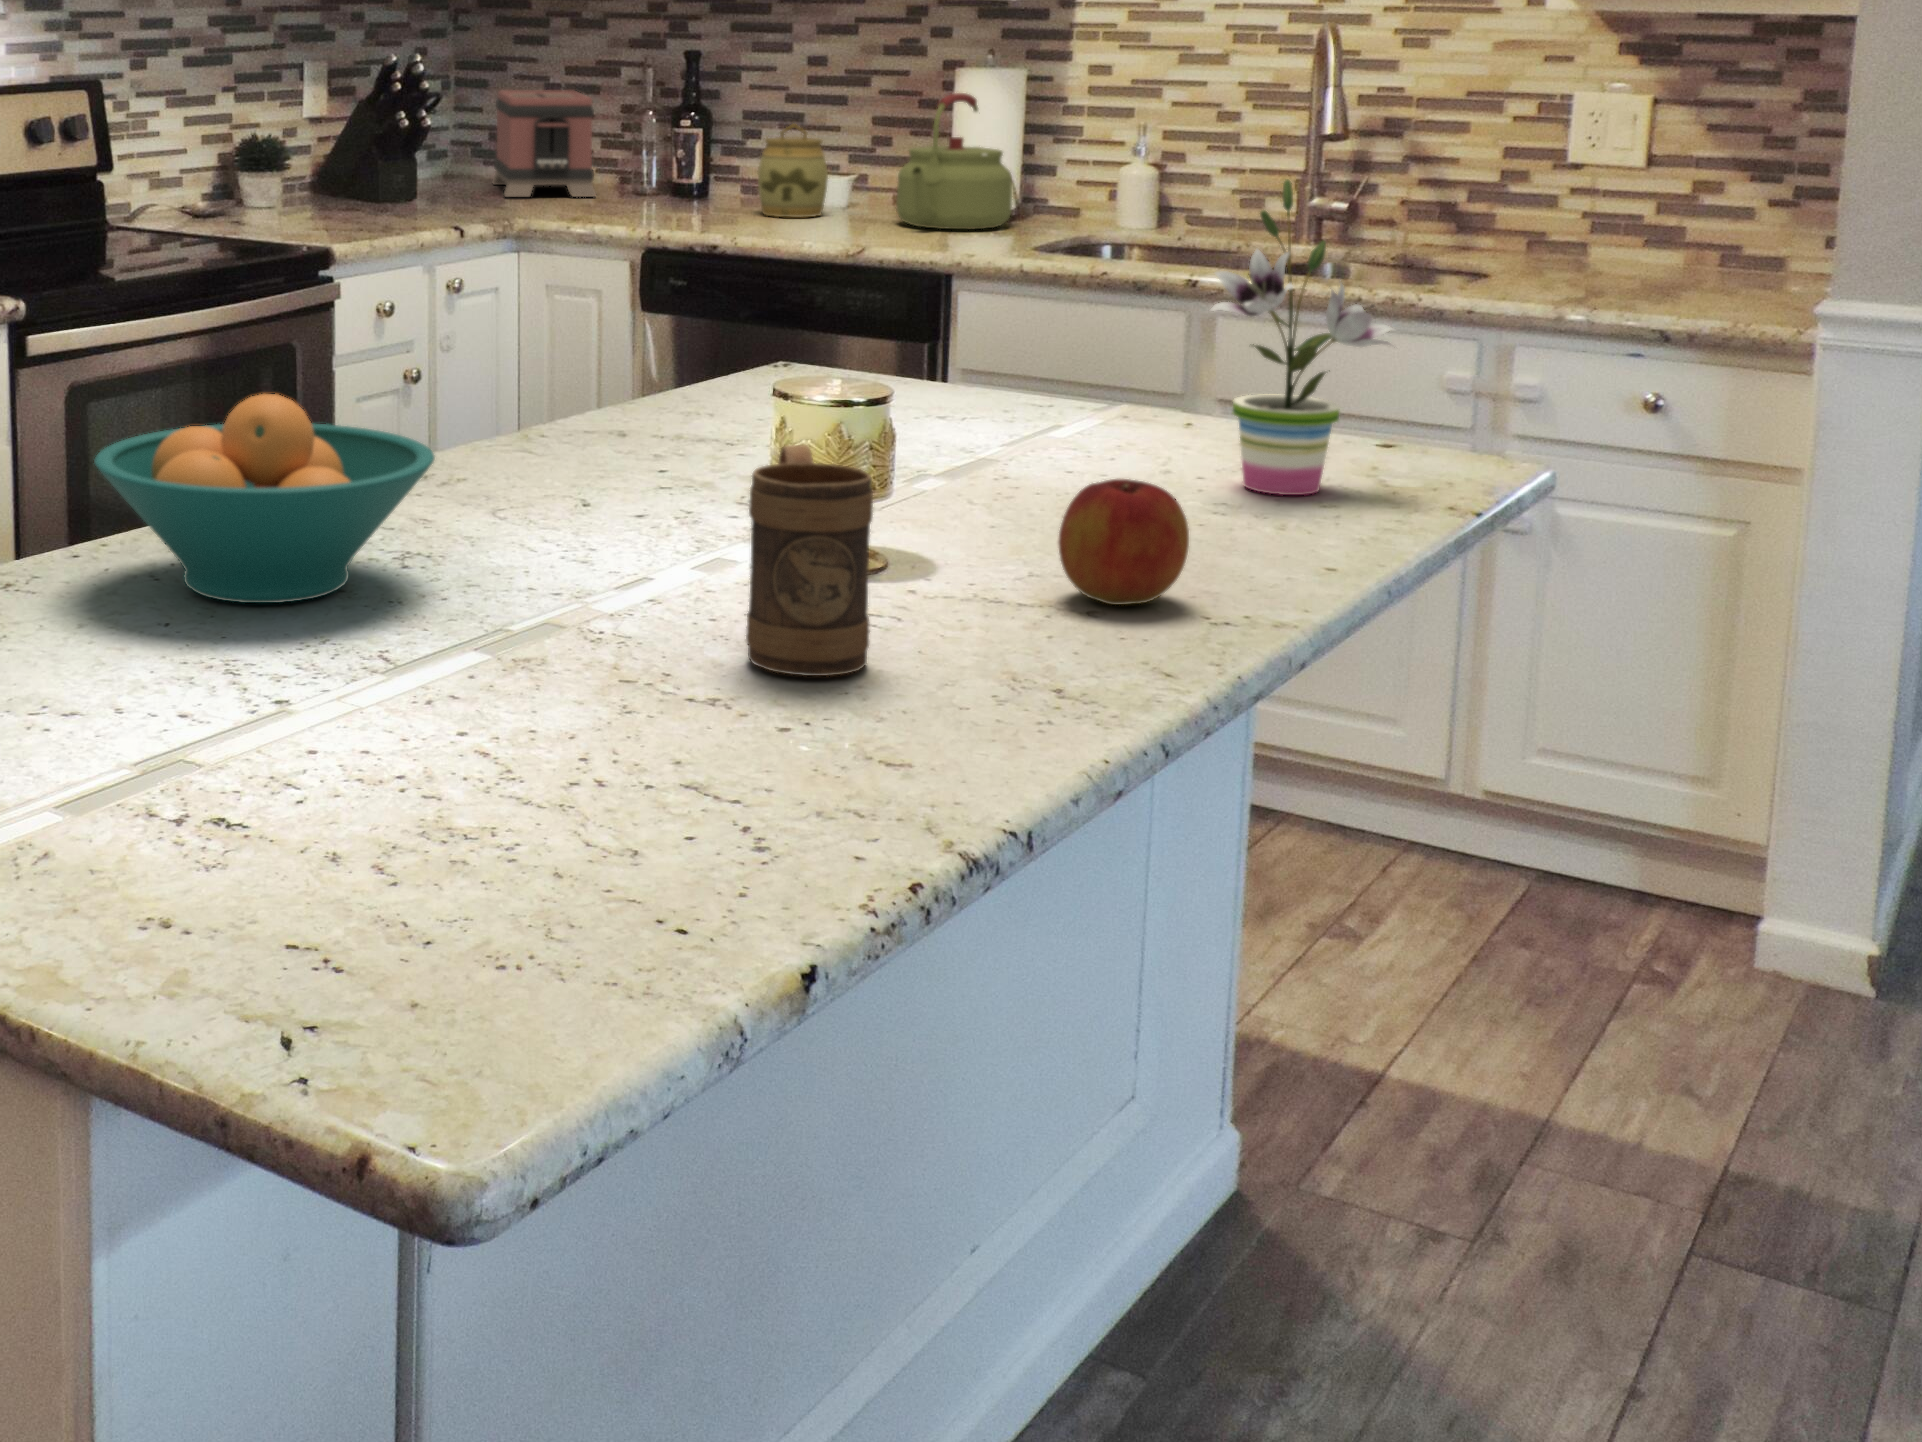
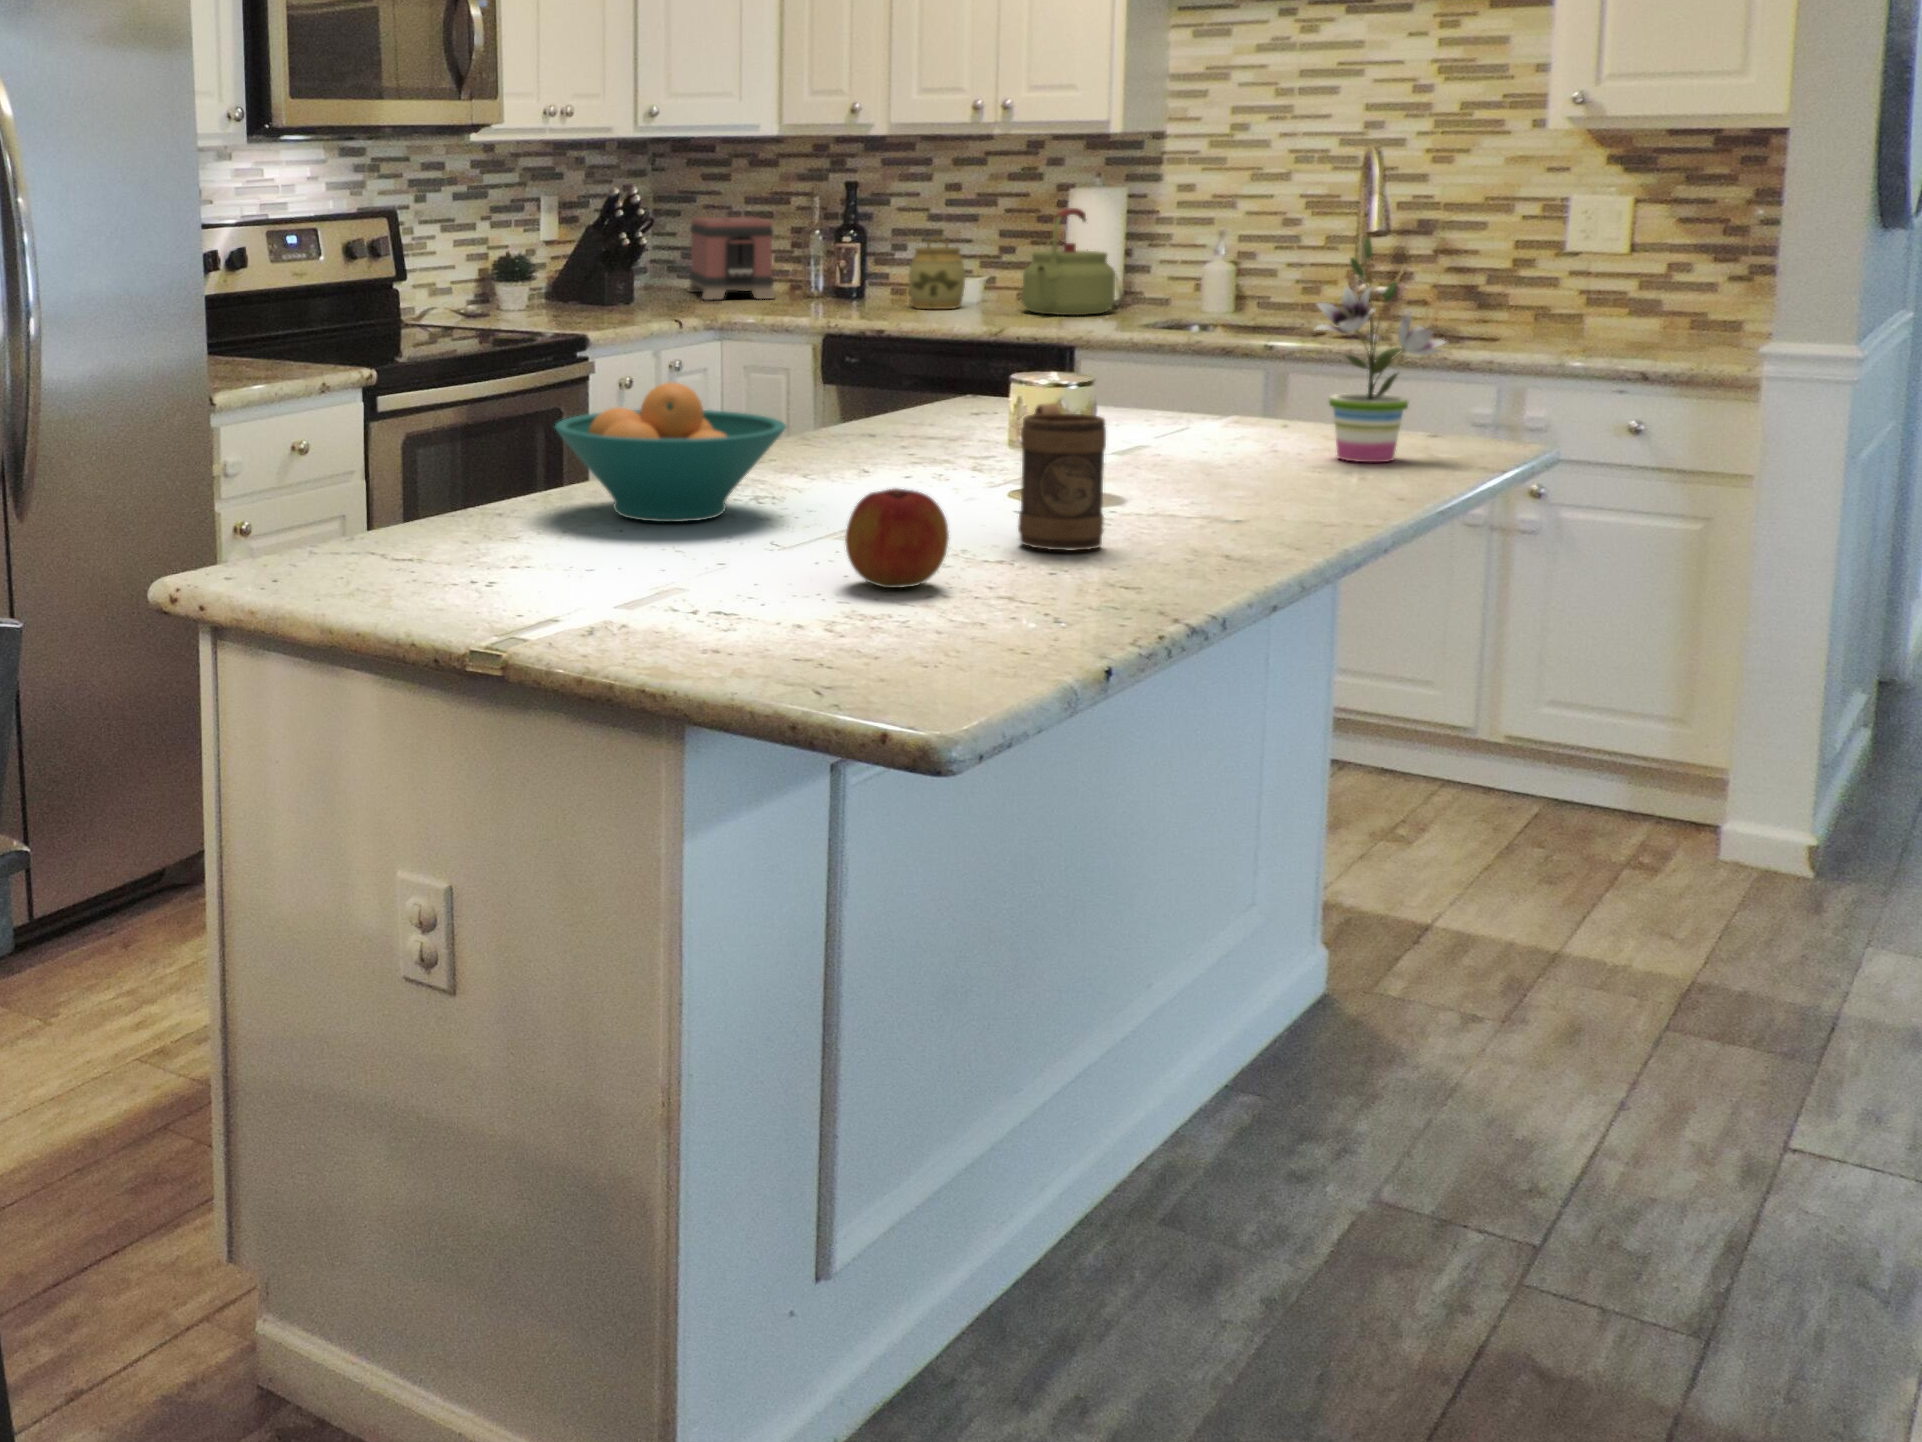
apple: present [1058,479,1189,605] -> present [845,489,949,588]

